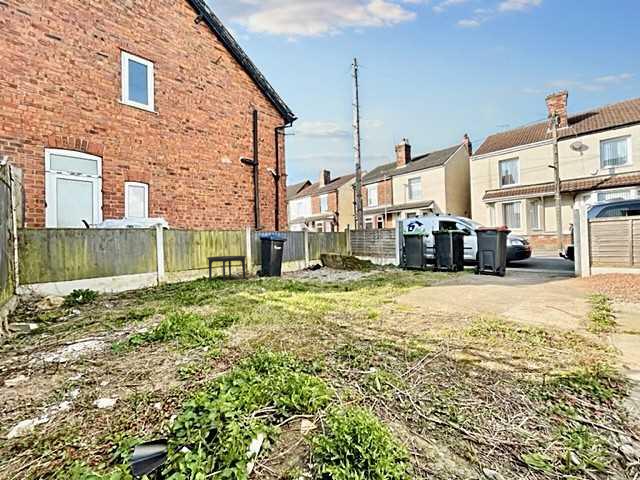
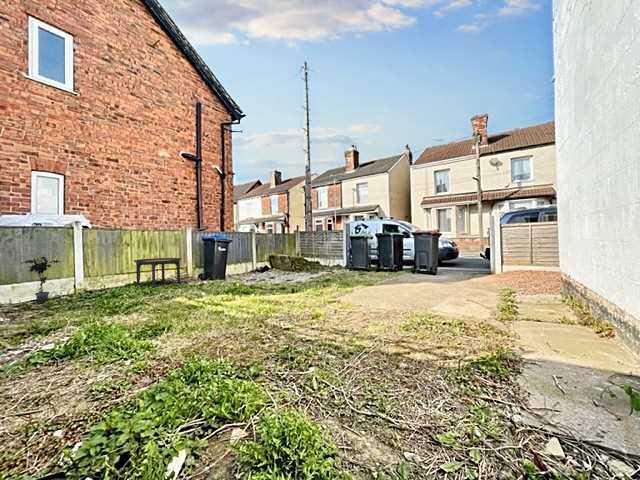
potted plant: none [128,252,156,290] -> present [21,257,60,301]

